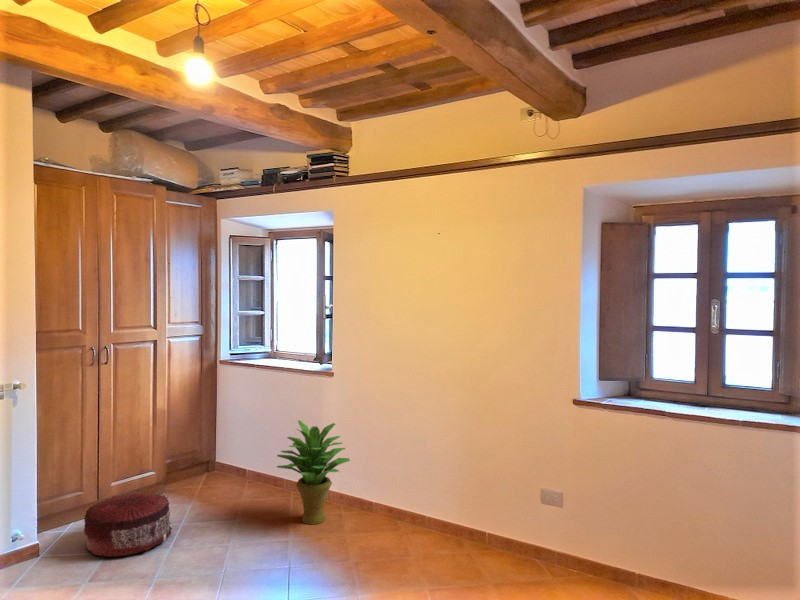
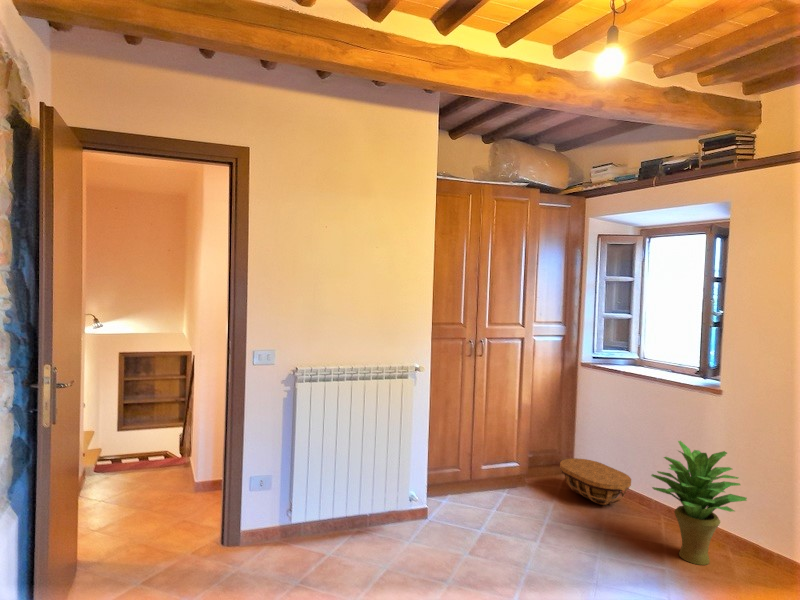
basket: none [200,454,266,494] -> present [560,458,631,505]
pouf: present [84,492,172,557] -> none [462,480,538,542]

